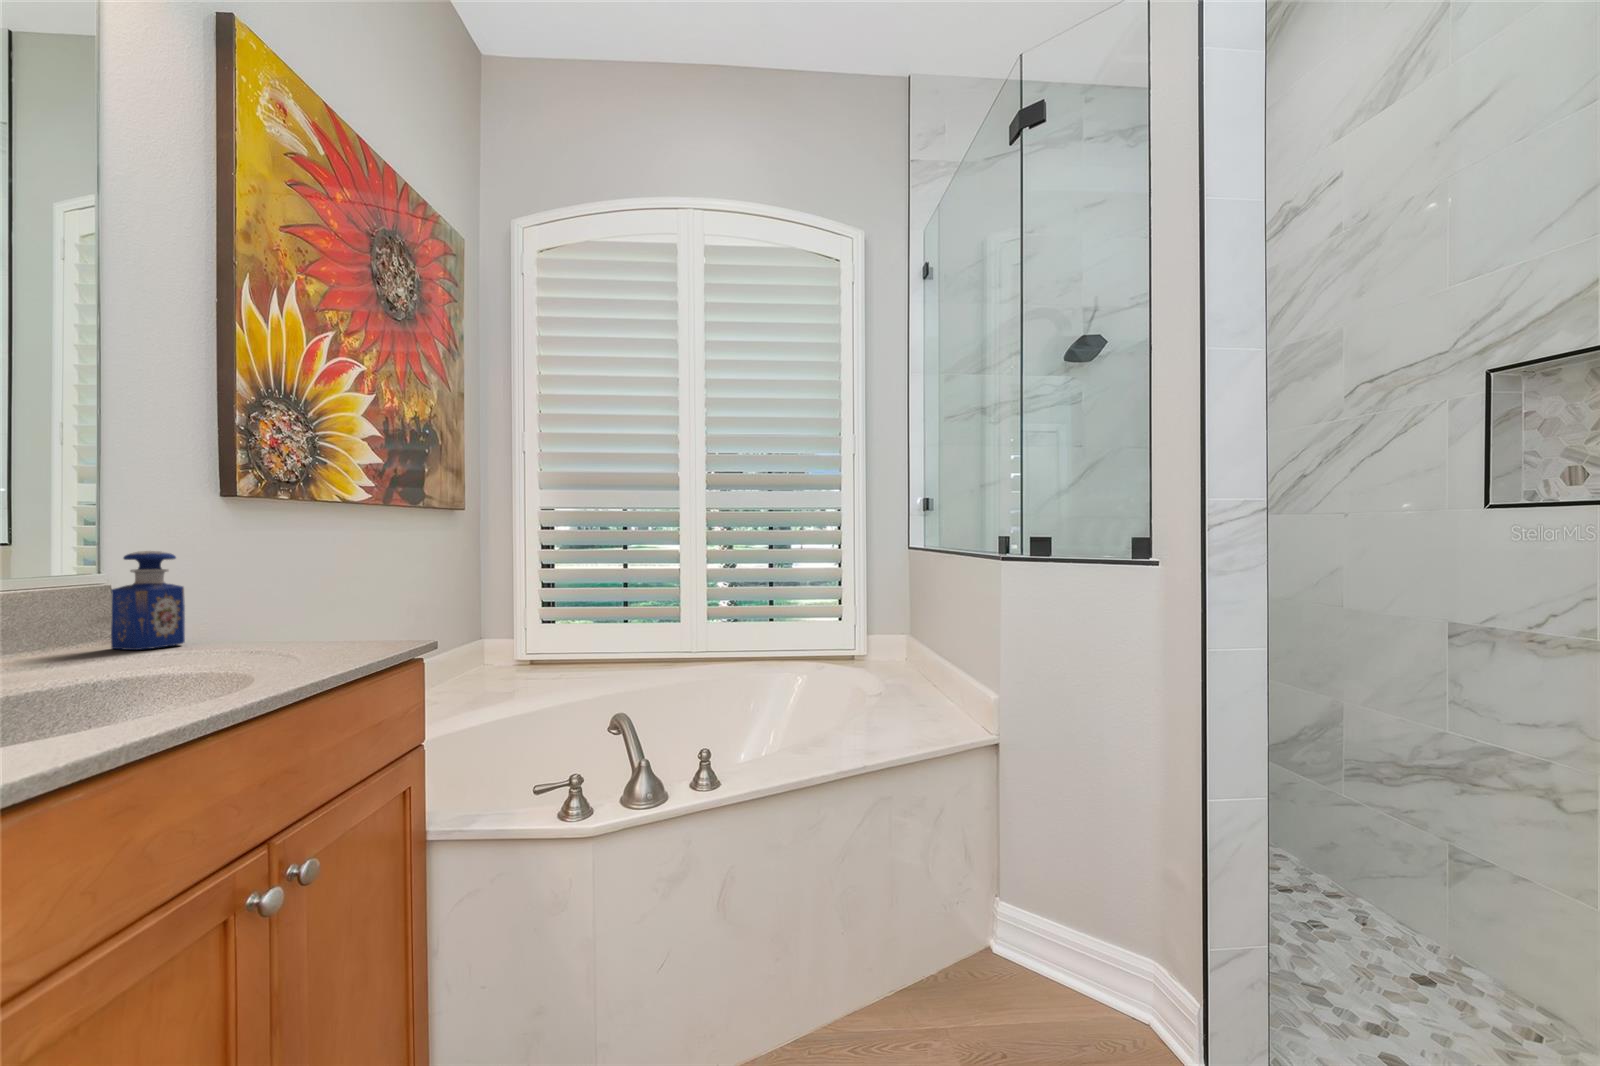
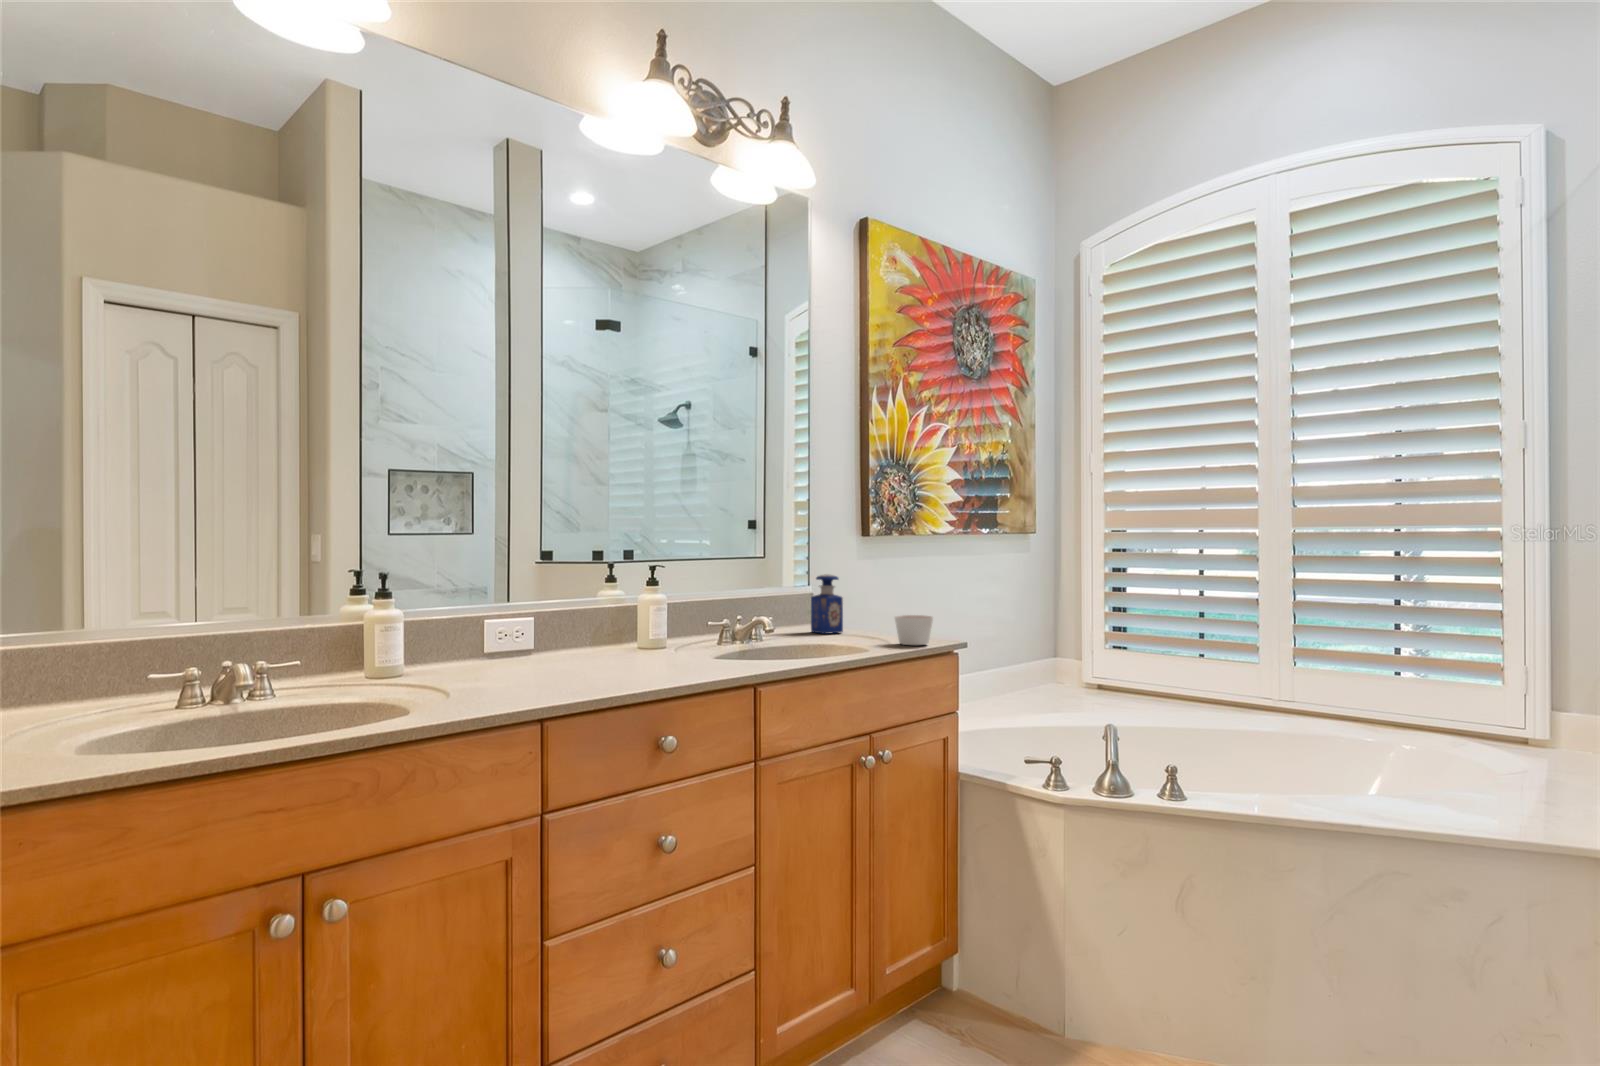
candle: none [295,607,367,654] -> present [895,615,933,645]

